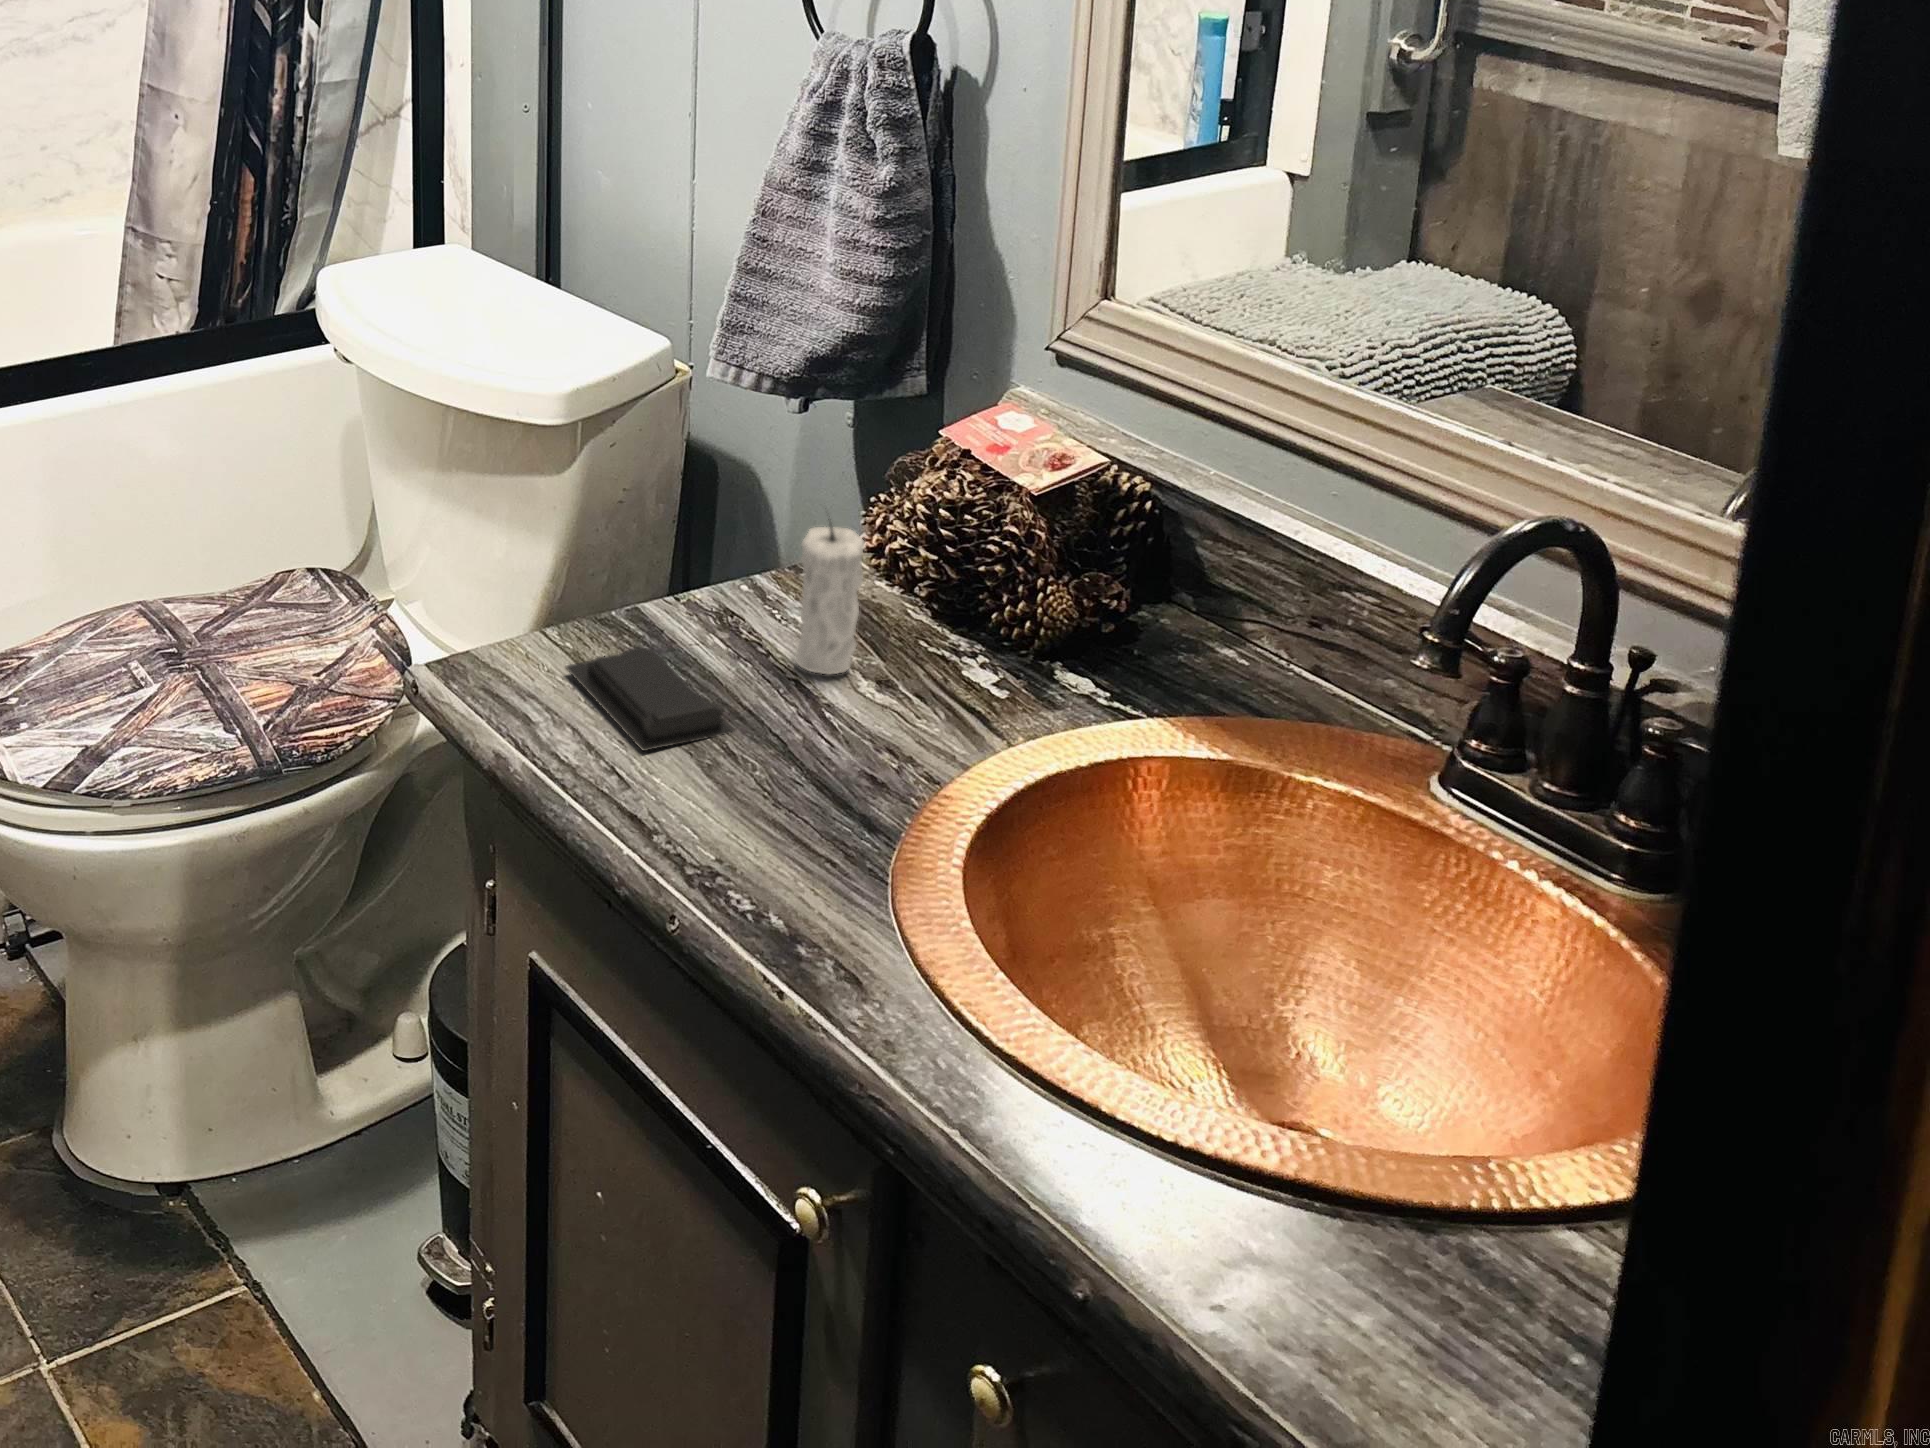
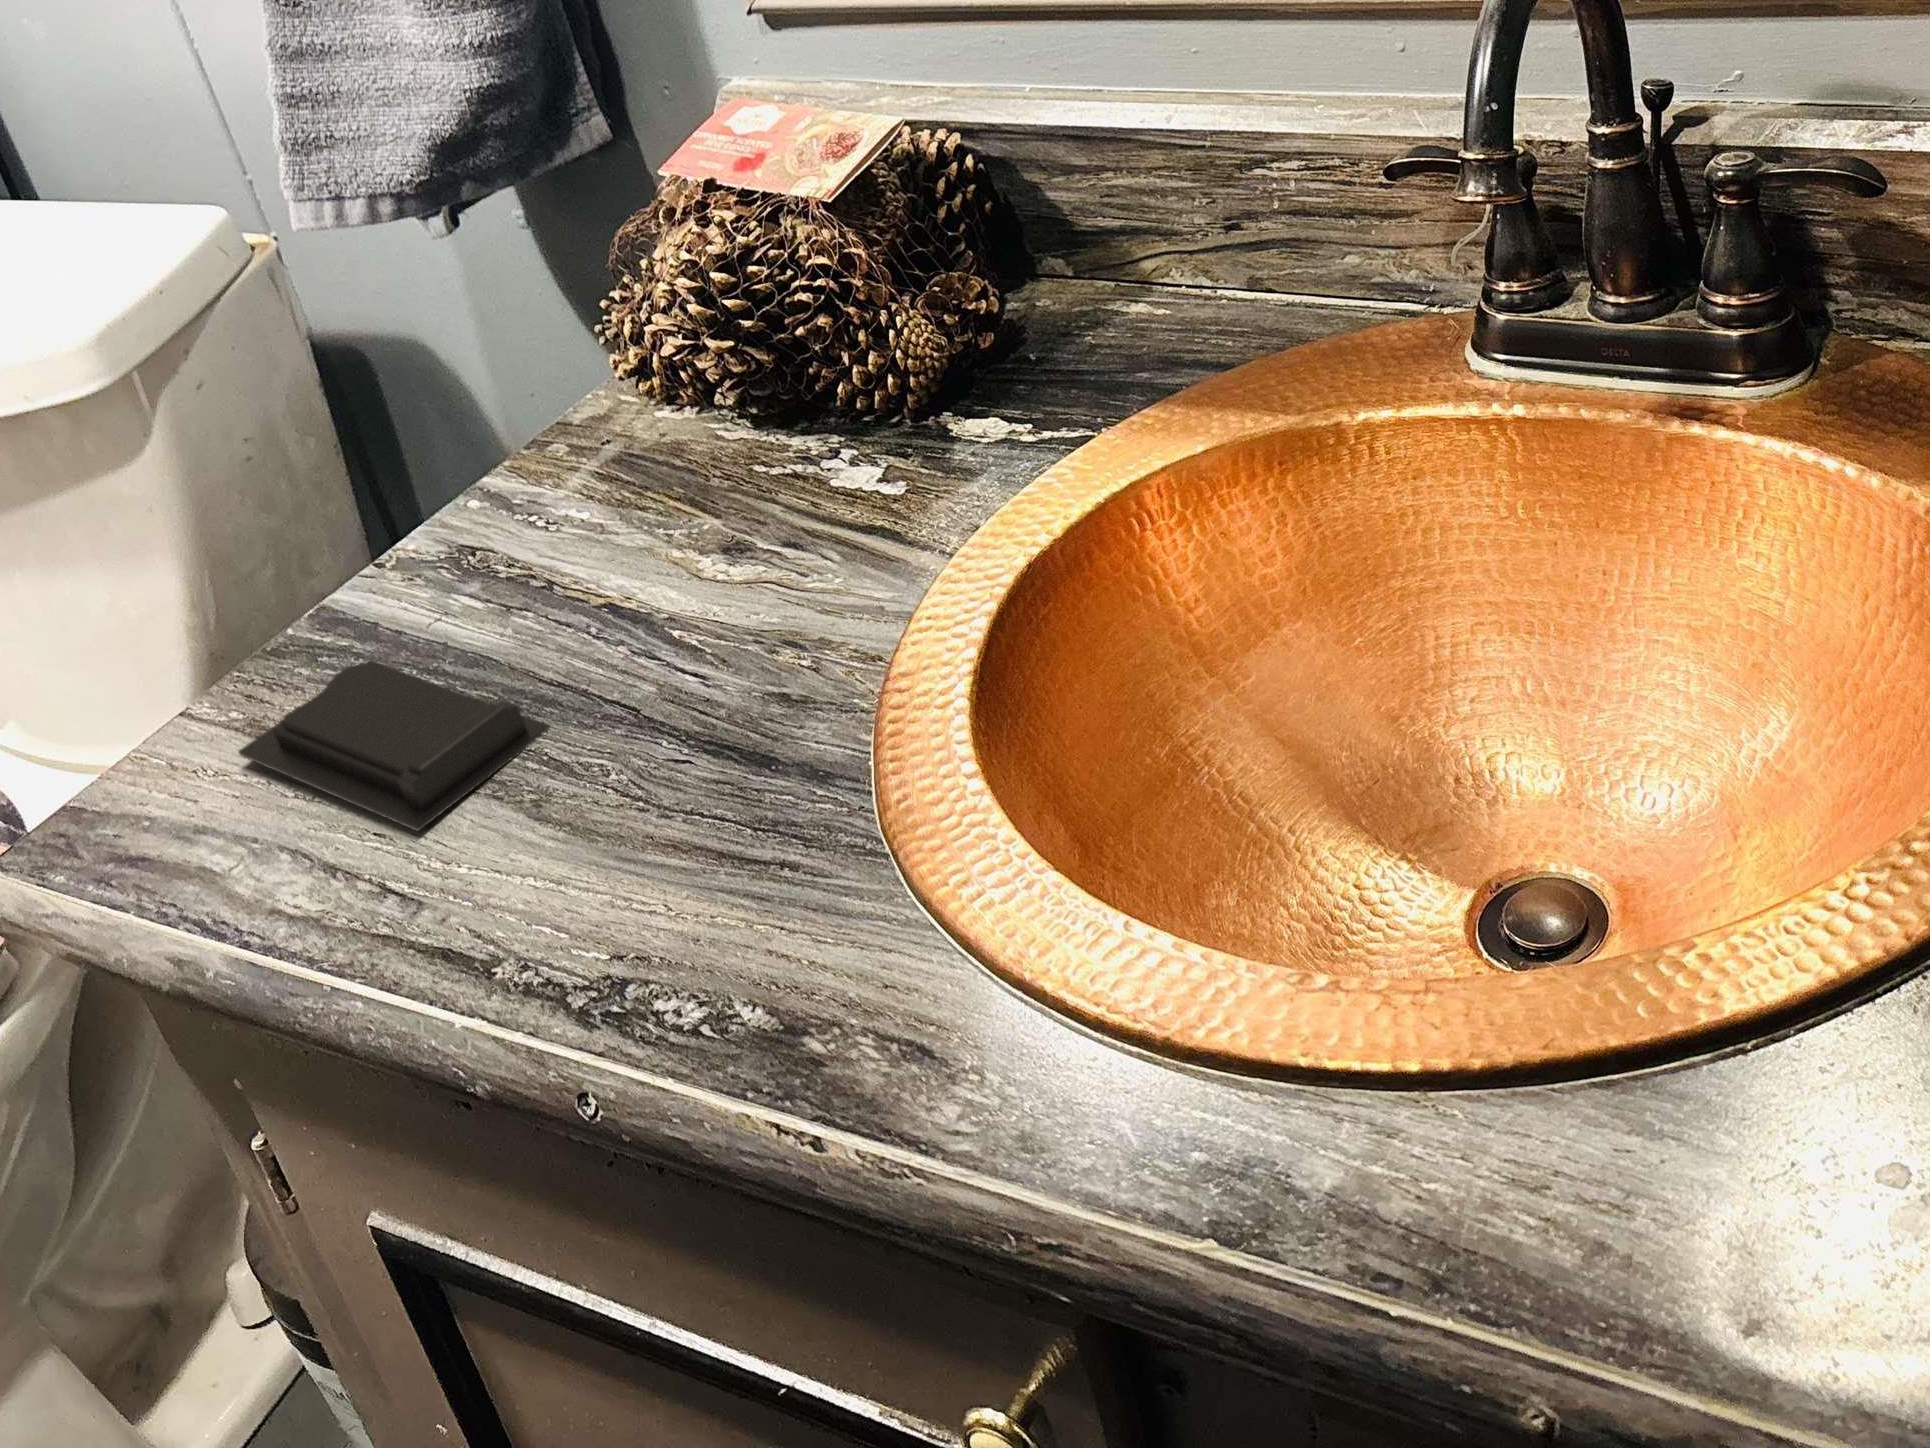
candle: present [795,516,864,674] -> none [532,329,677,584]

